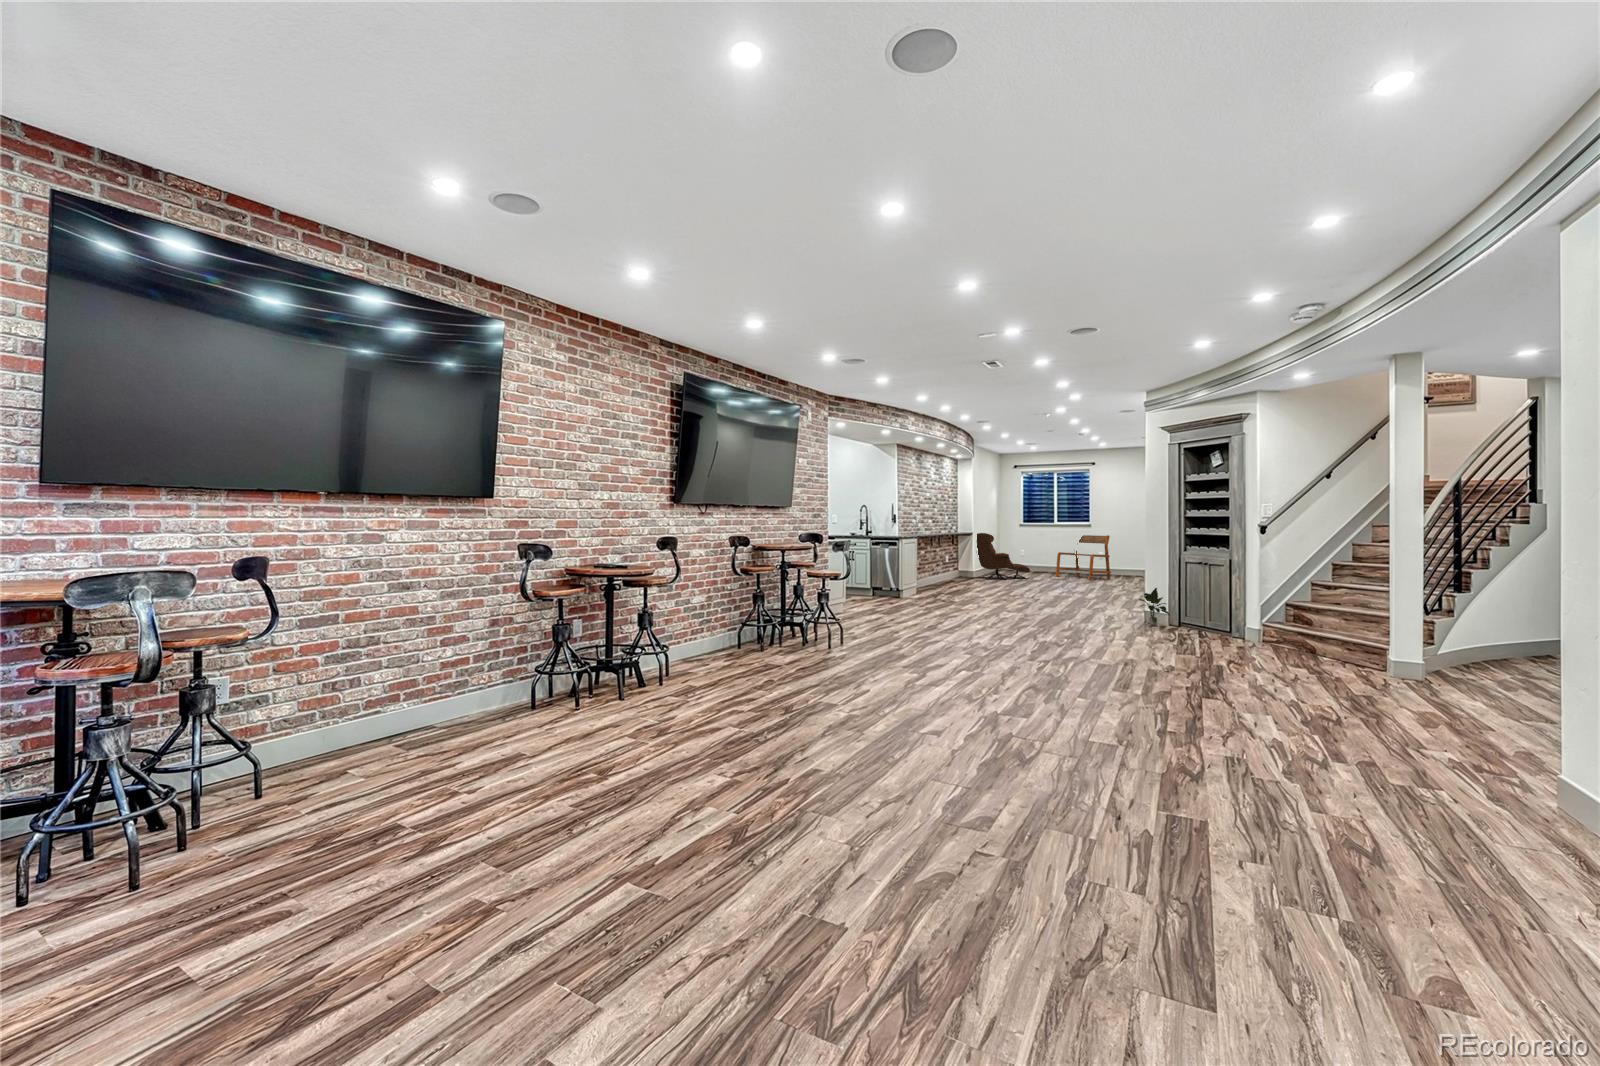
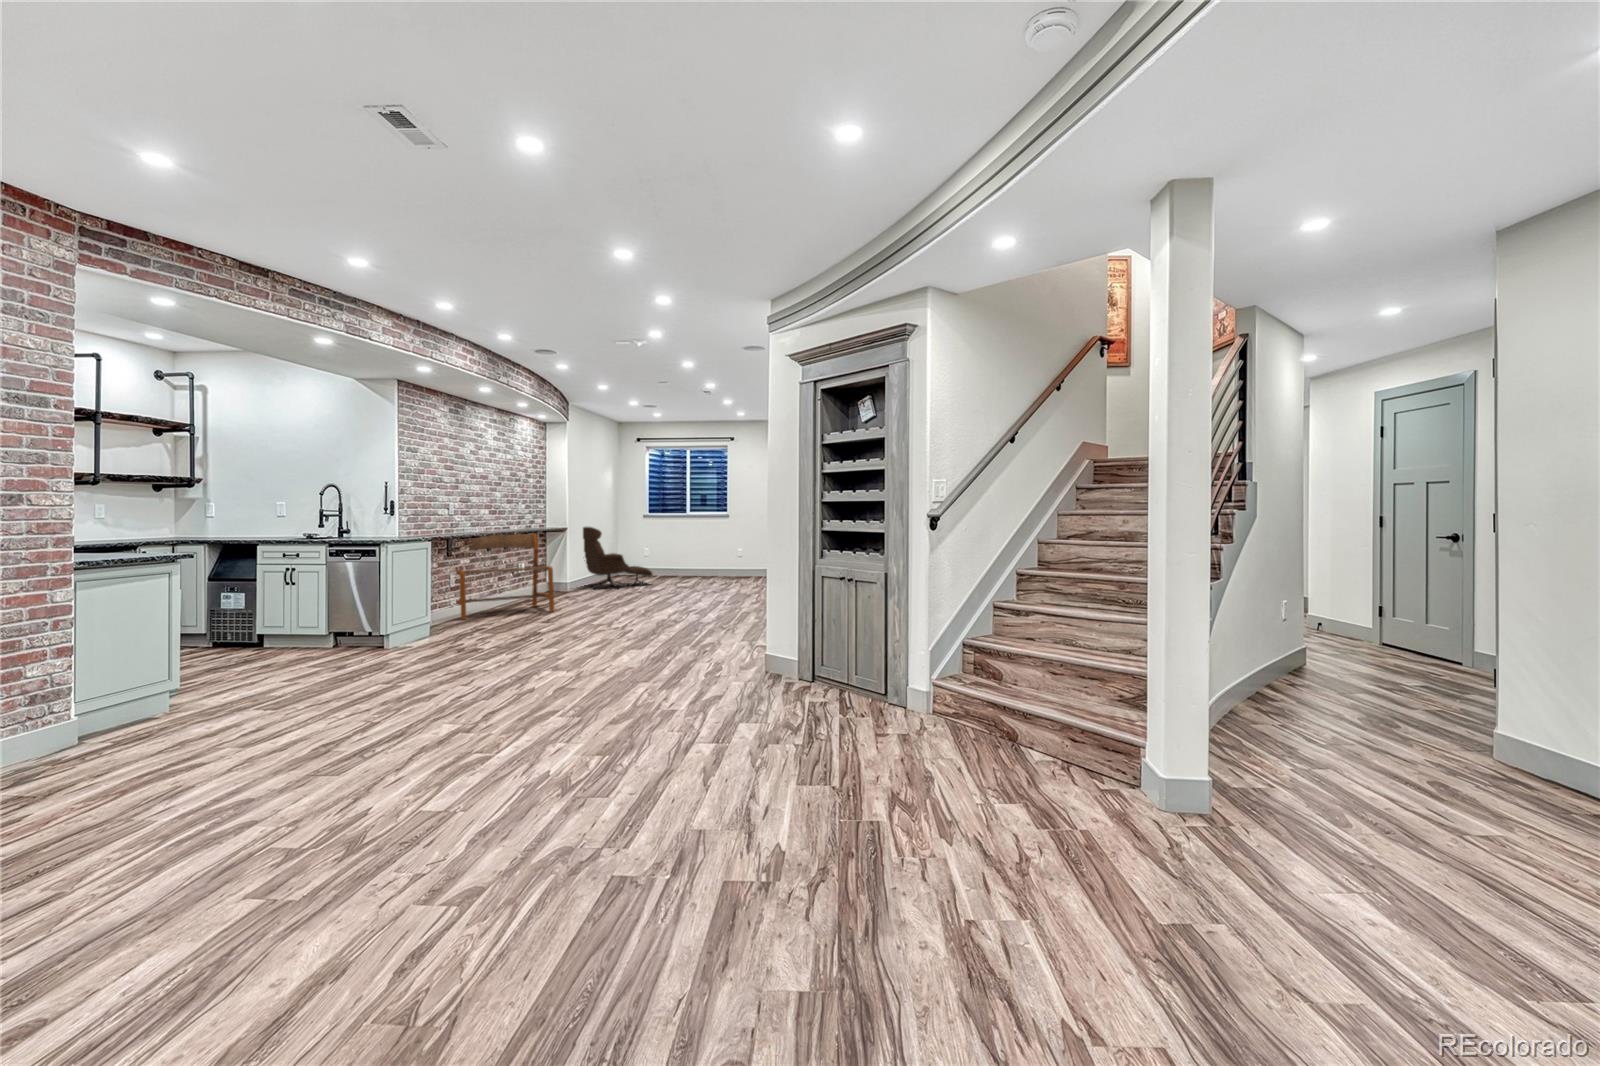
bench: present [1056,535,1111,581] -> present [455,533,554,620]
potted plant: present [1140,588,1170,626] -> none [753,618,801,681]

